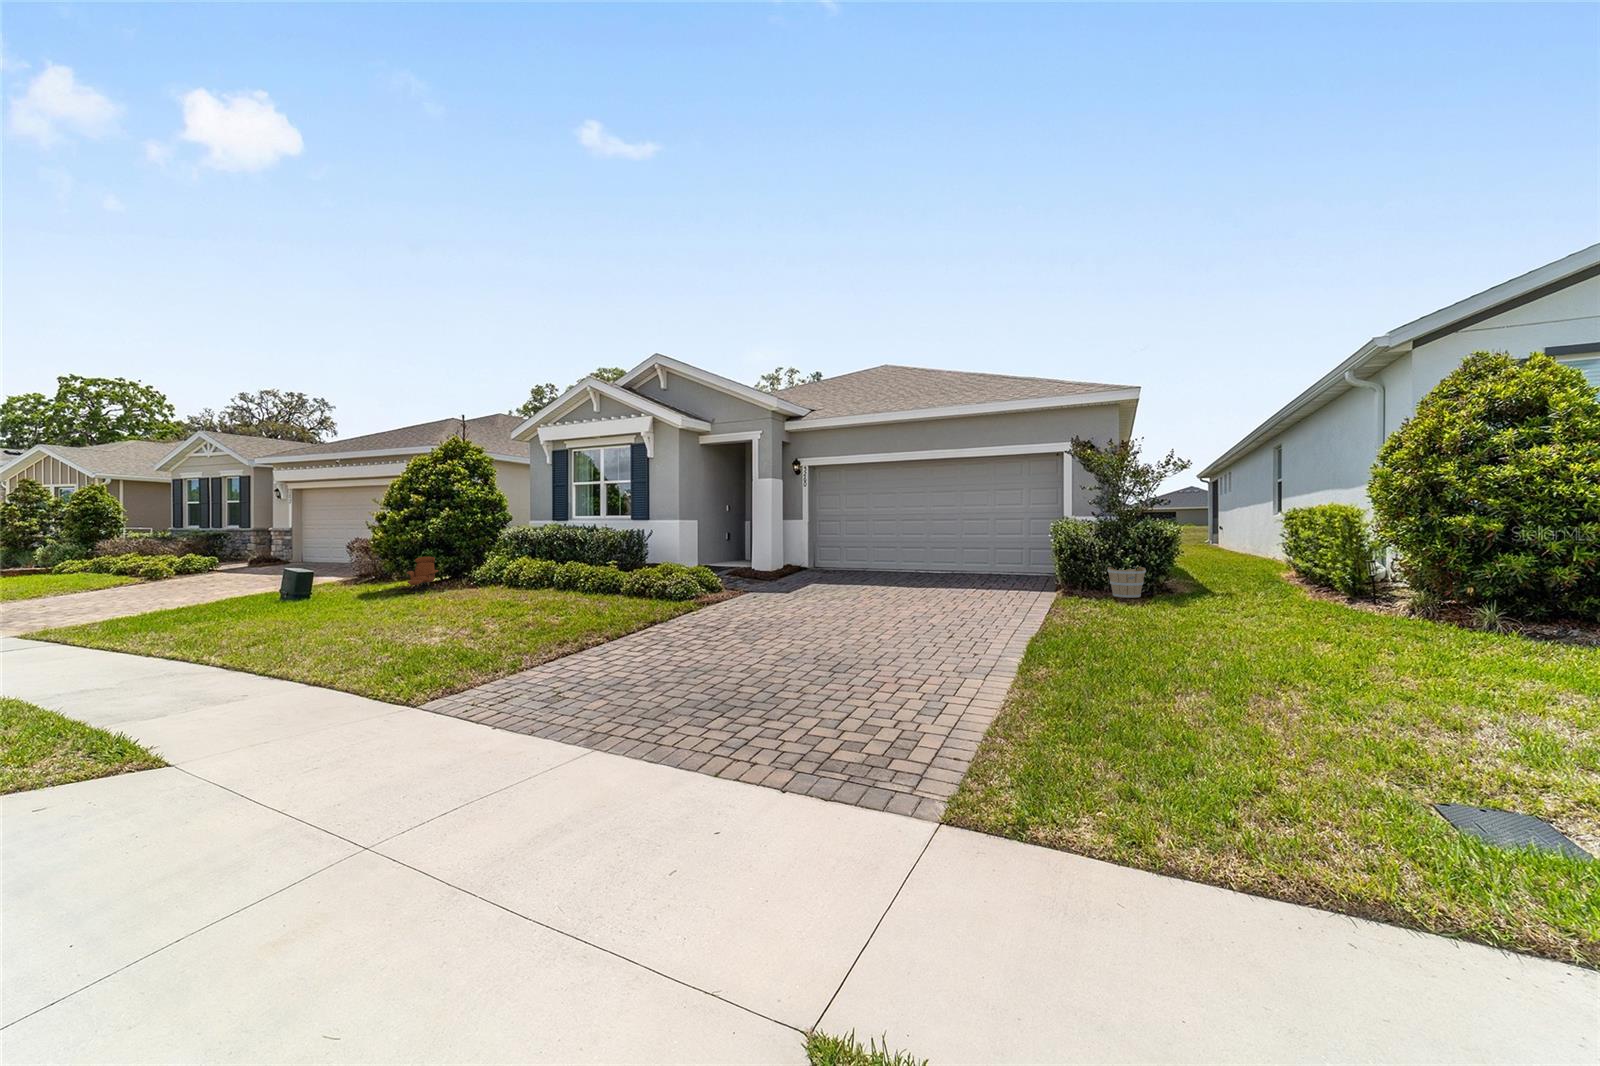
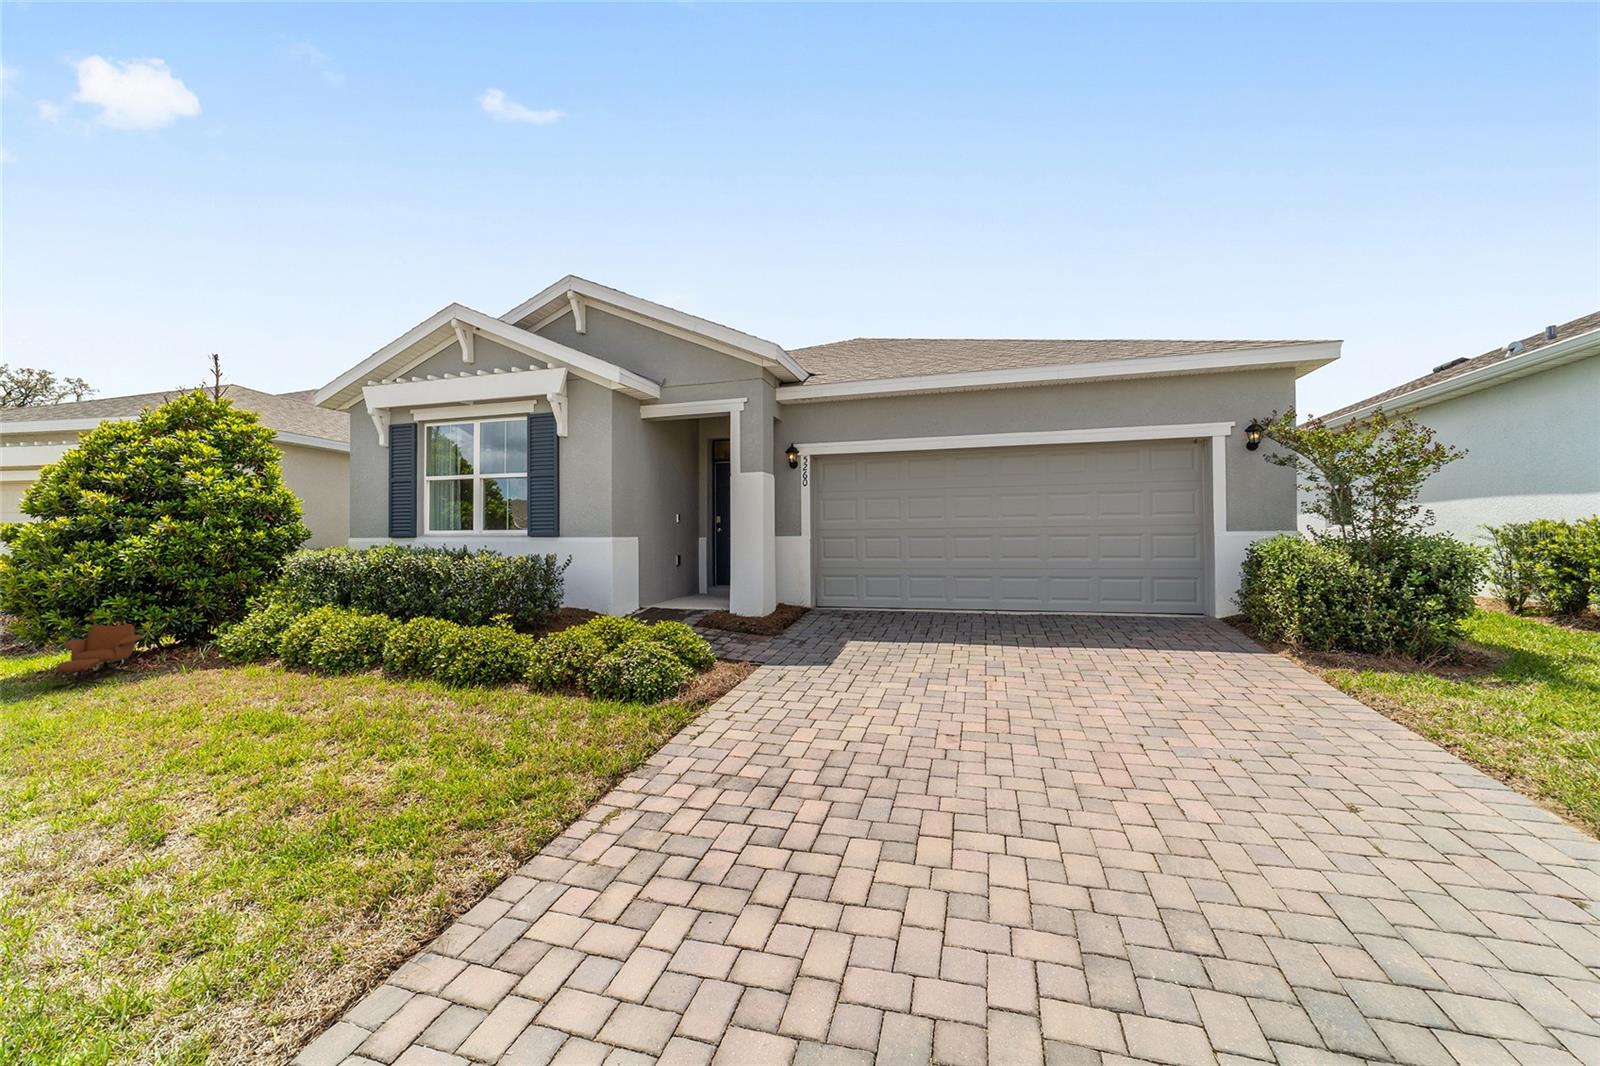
wooden bucket: present [1107,567,1146,598] -> none [1365,616,1442,671]

